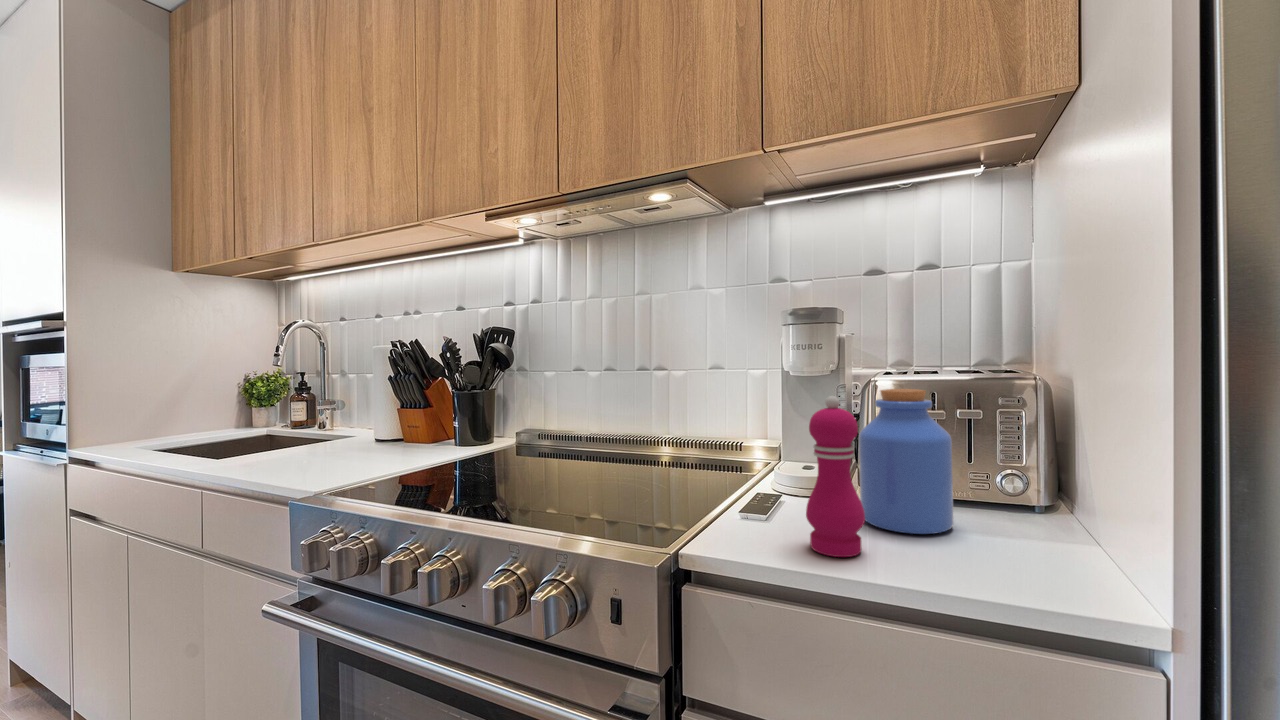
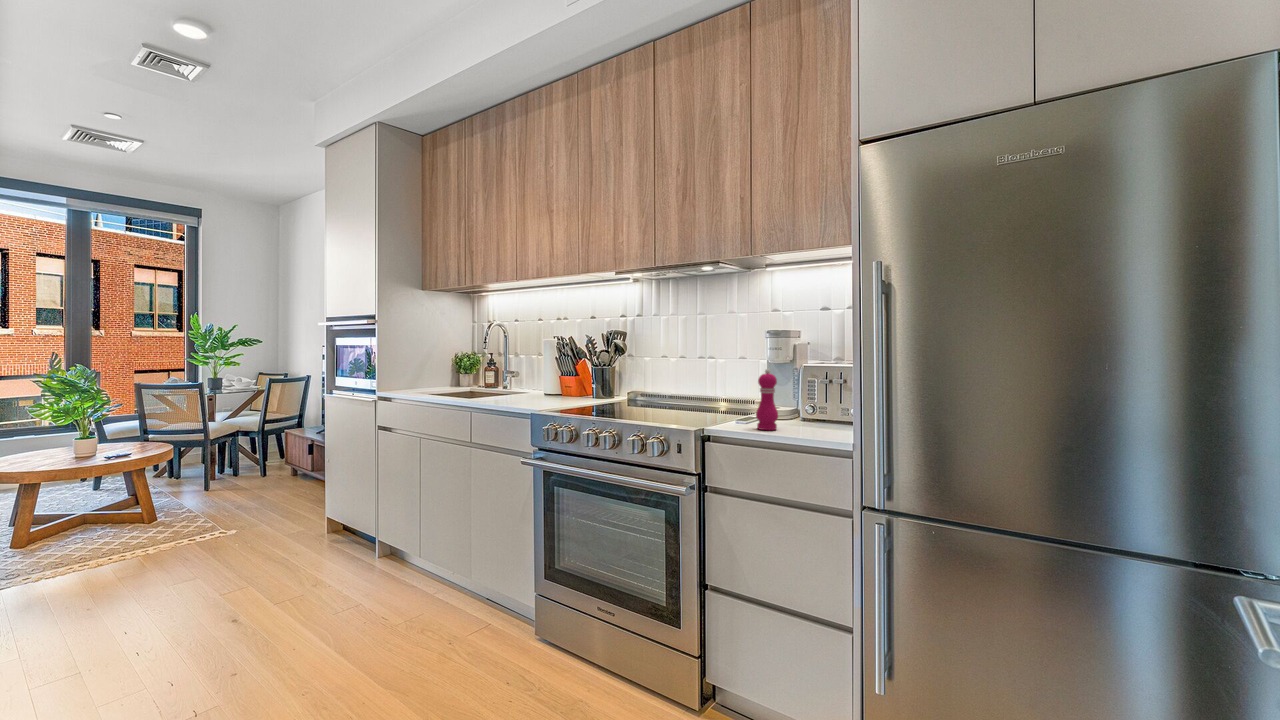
jar: present [859,389,954,534] -> none [788,369,826,428]

